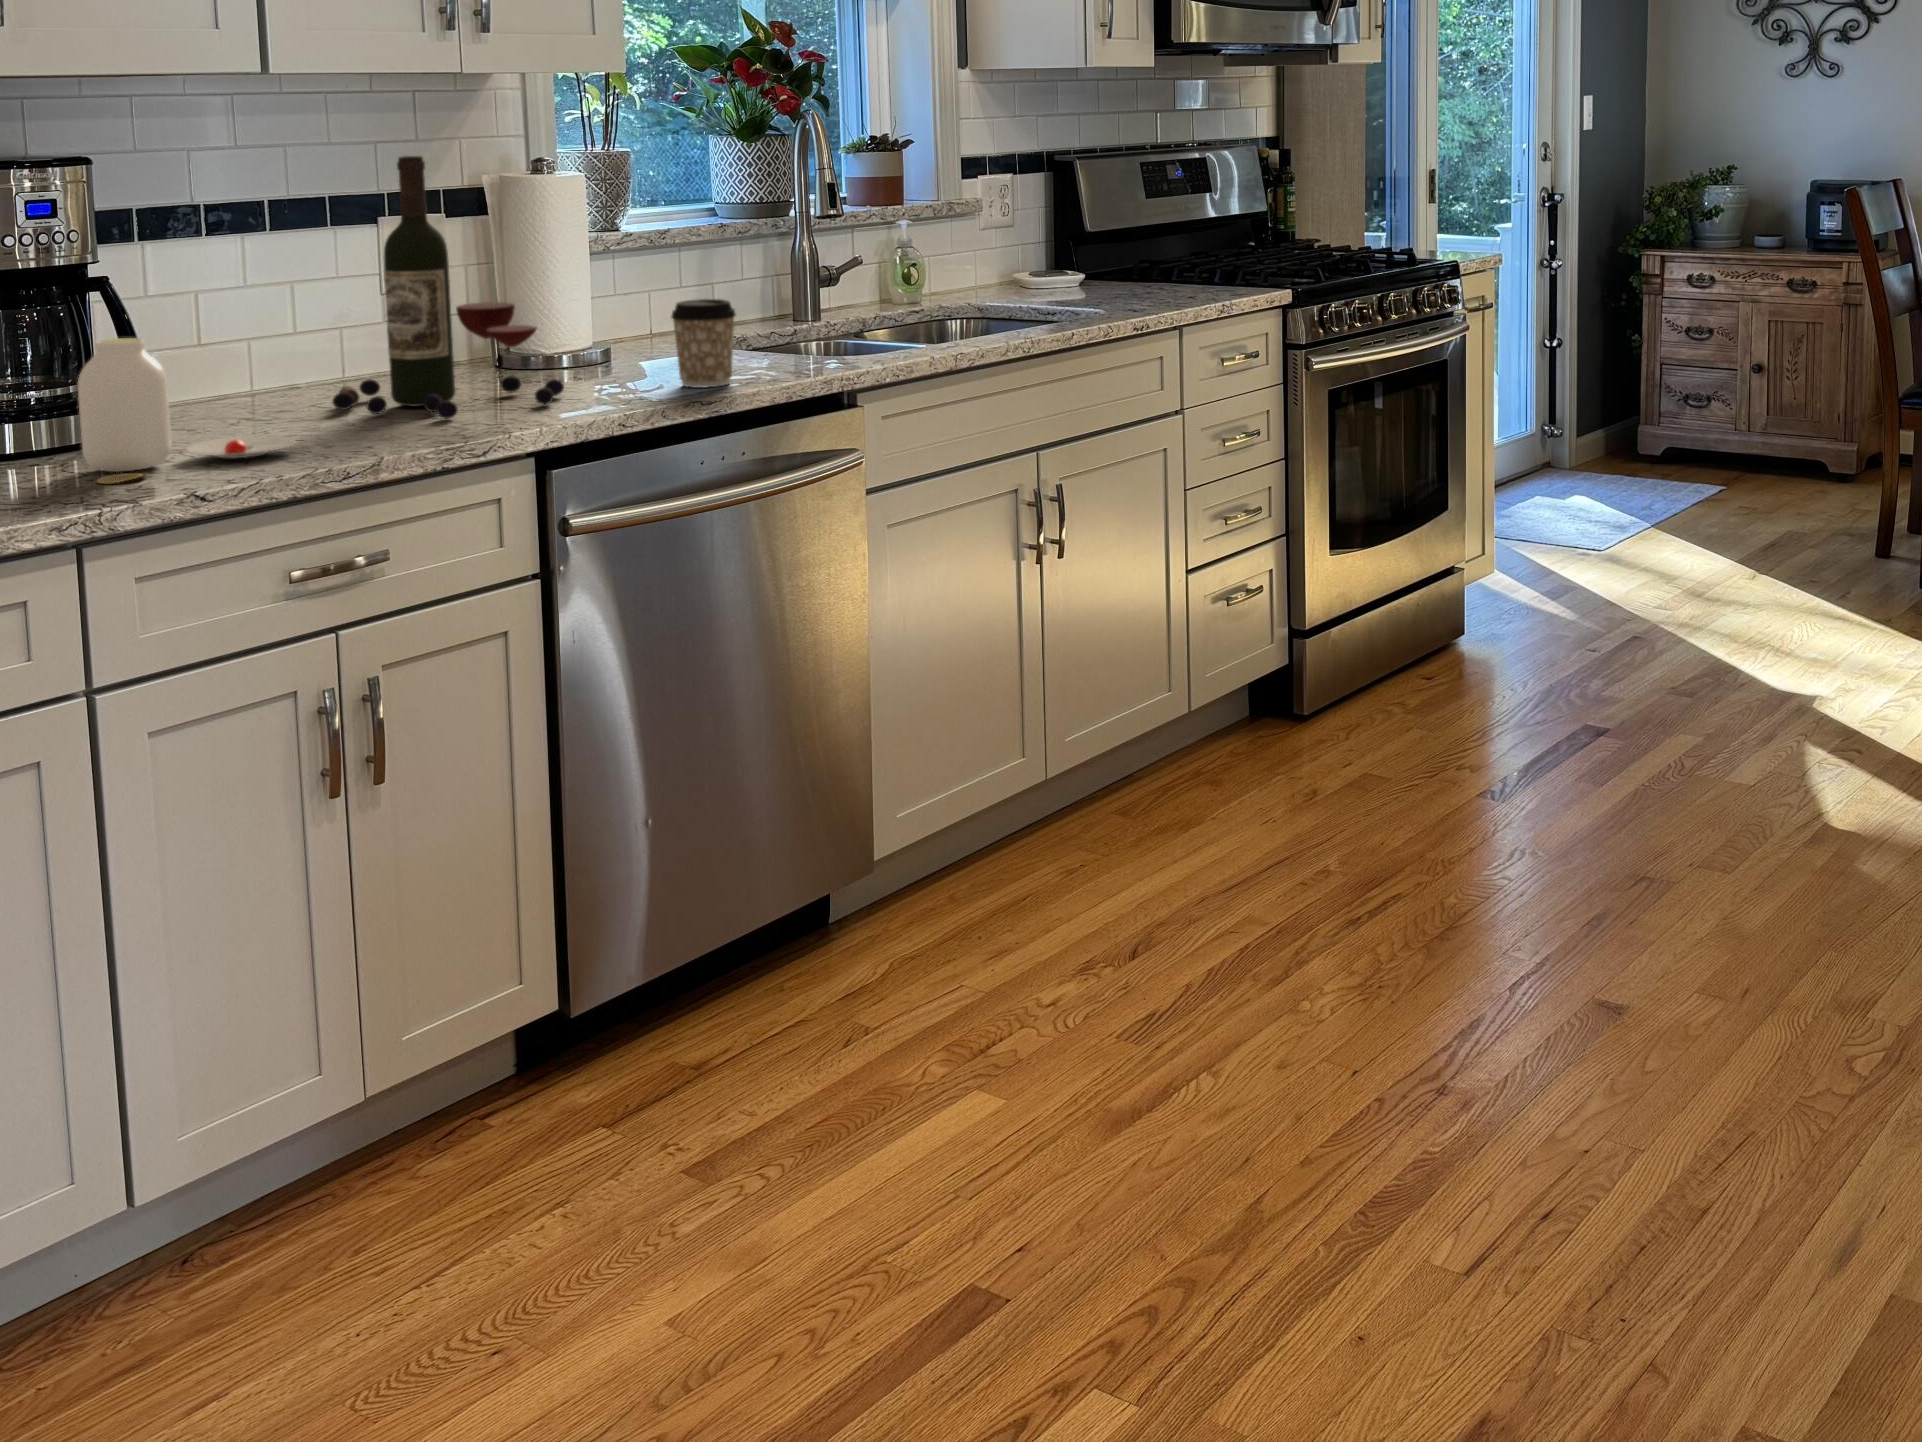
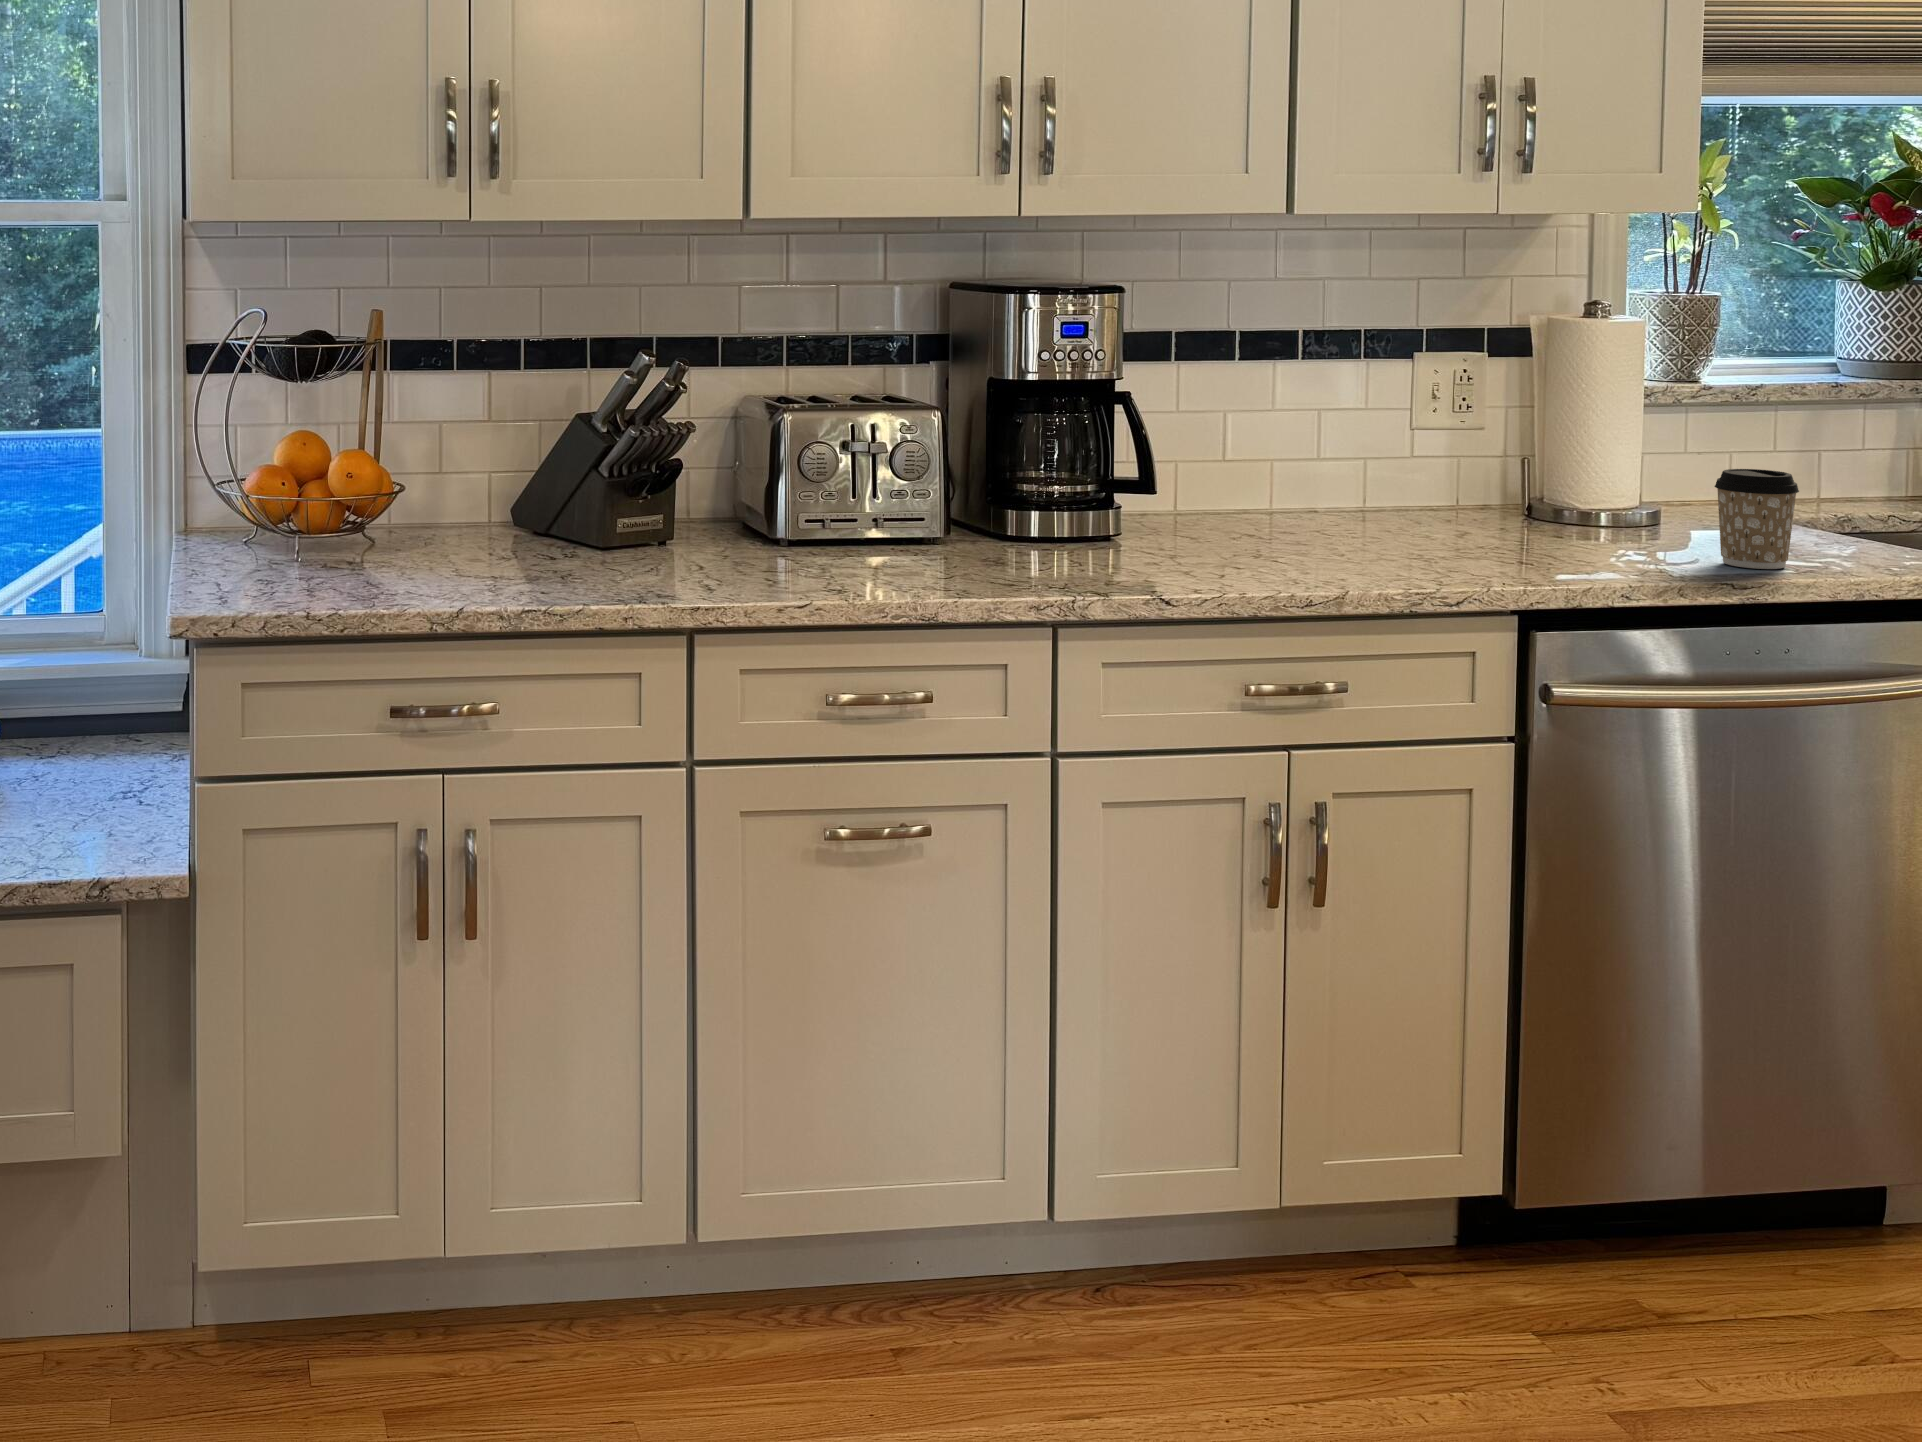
wine bottle: present [332,156,564,419] -> none [1329,296,1578,573]
jar: present [78,338,302,484] -> none [1083,448,1283,576]

